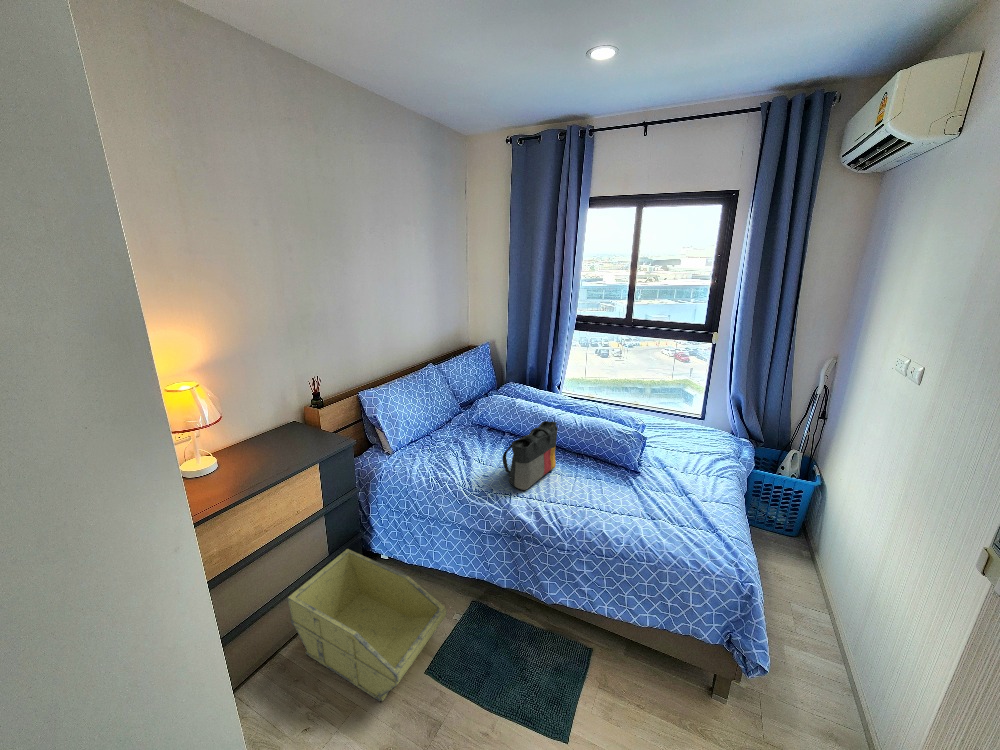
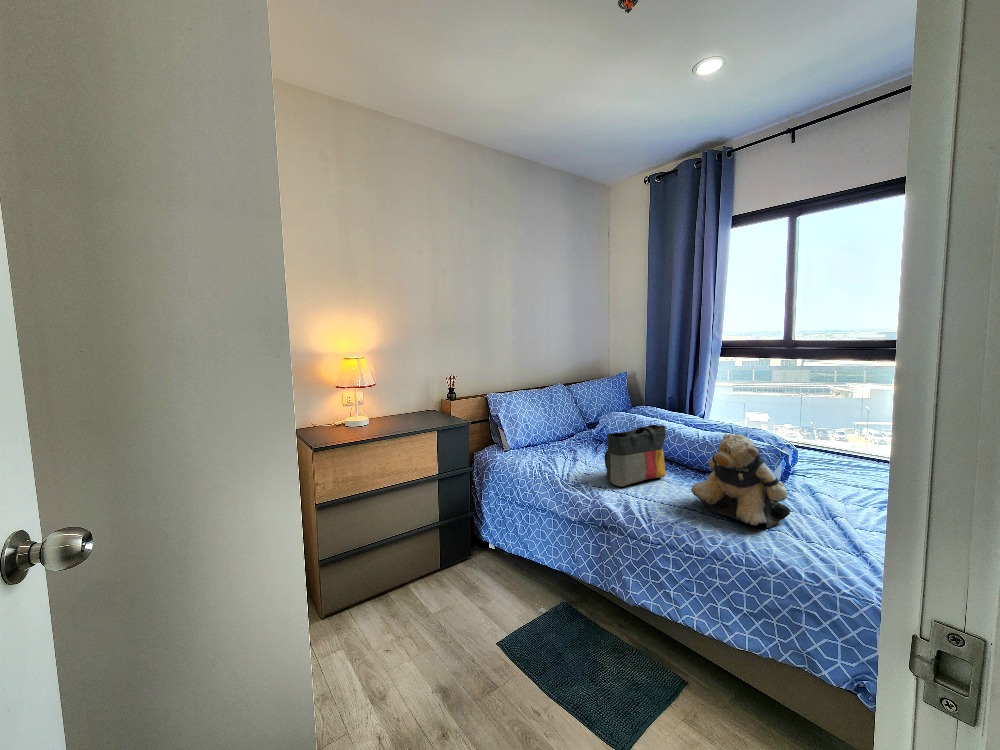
teddy bear: none [591,445,668,521] -> present [691,433,790,528]
storage bin: present [287,549,447,701] -> none [403,521,527,647]

